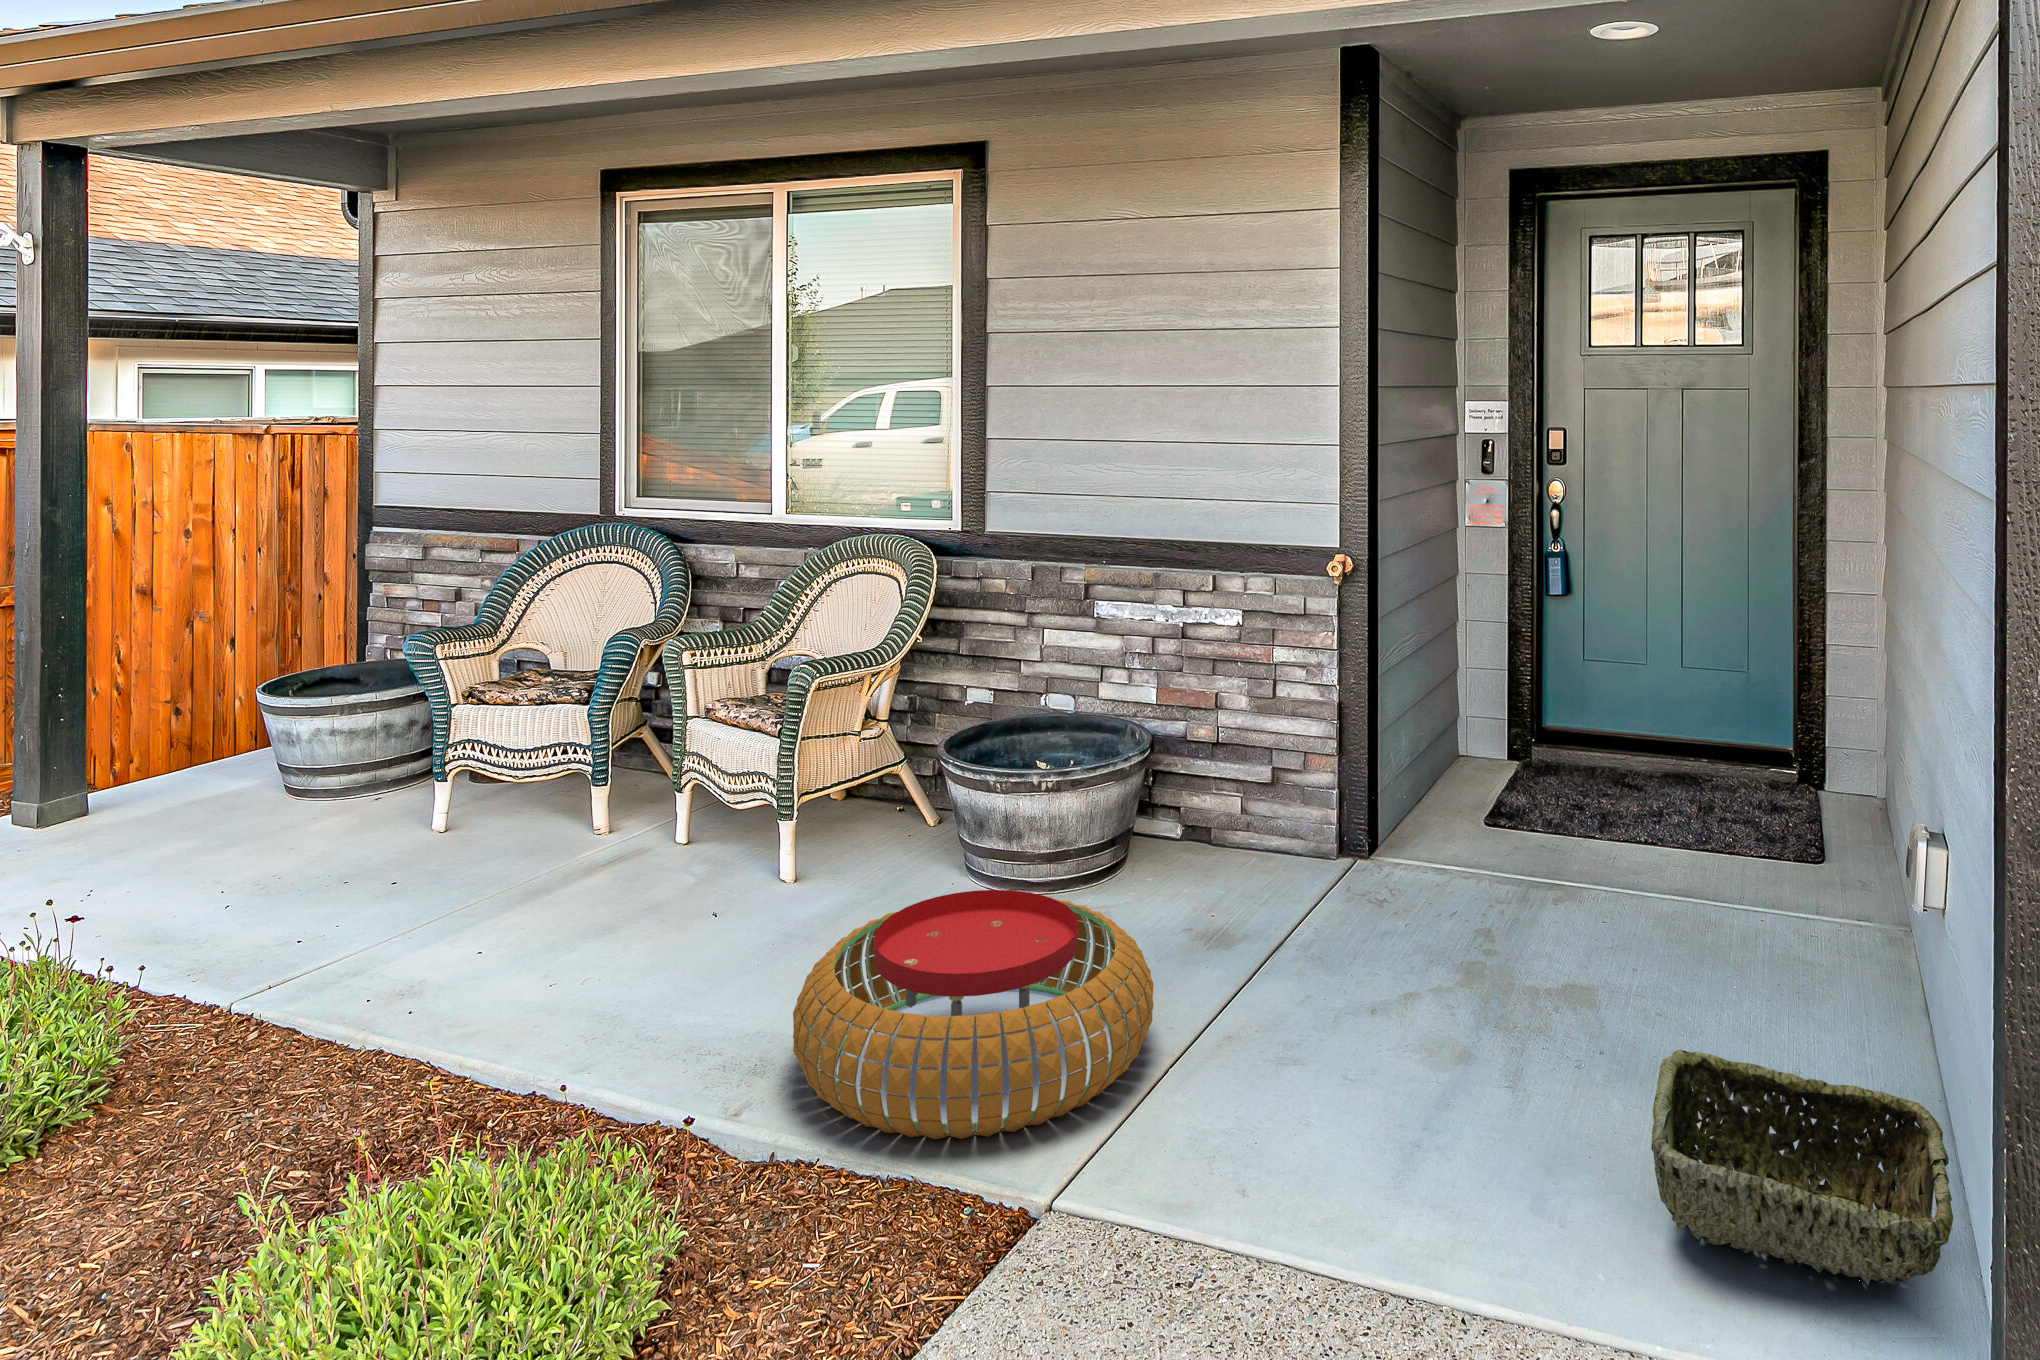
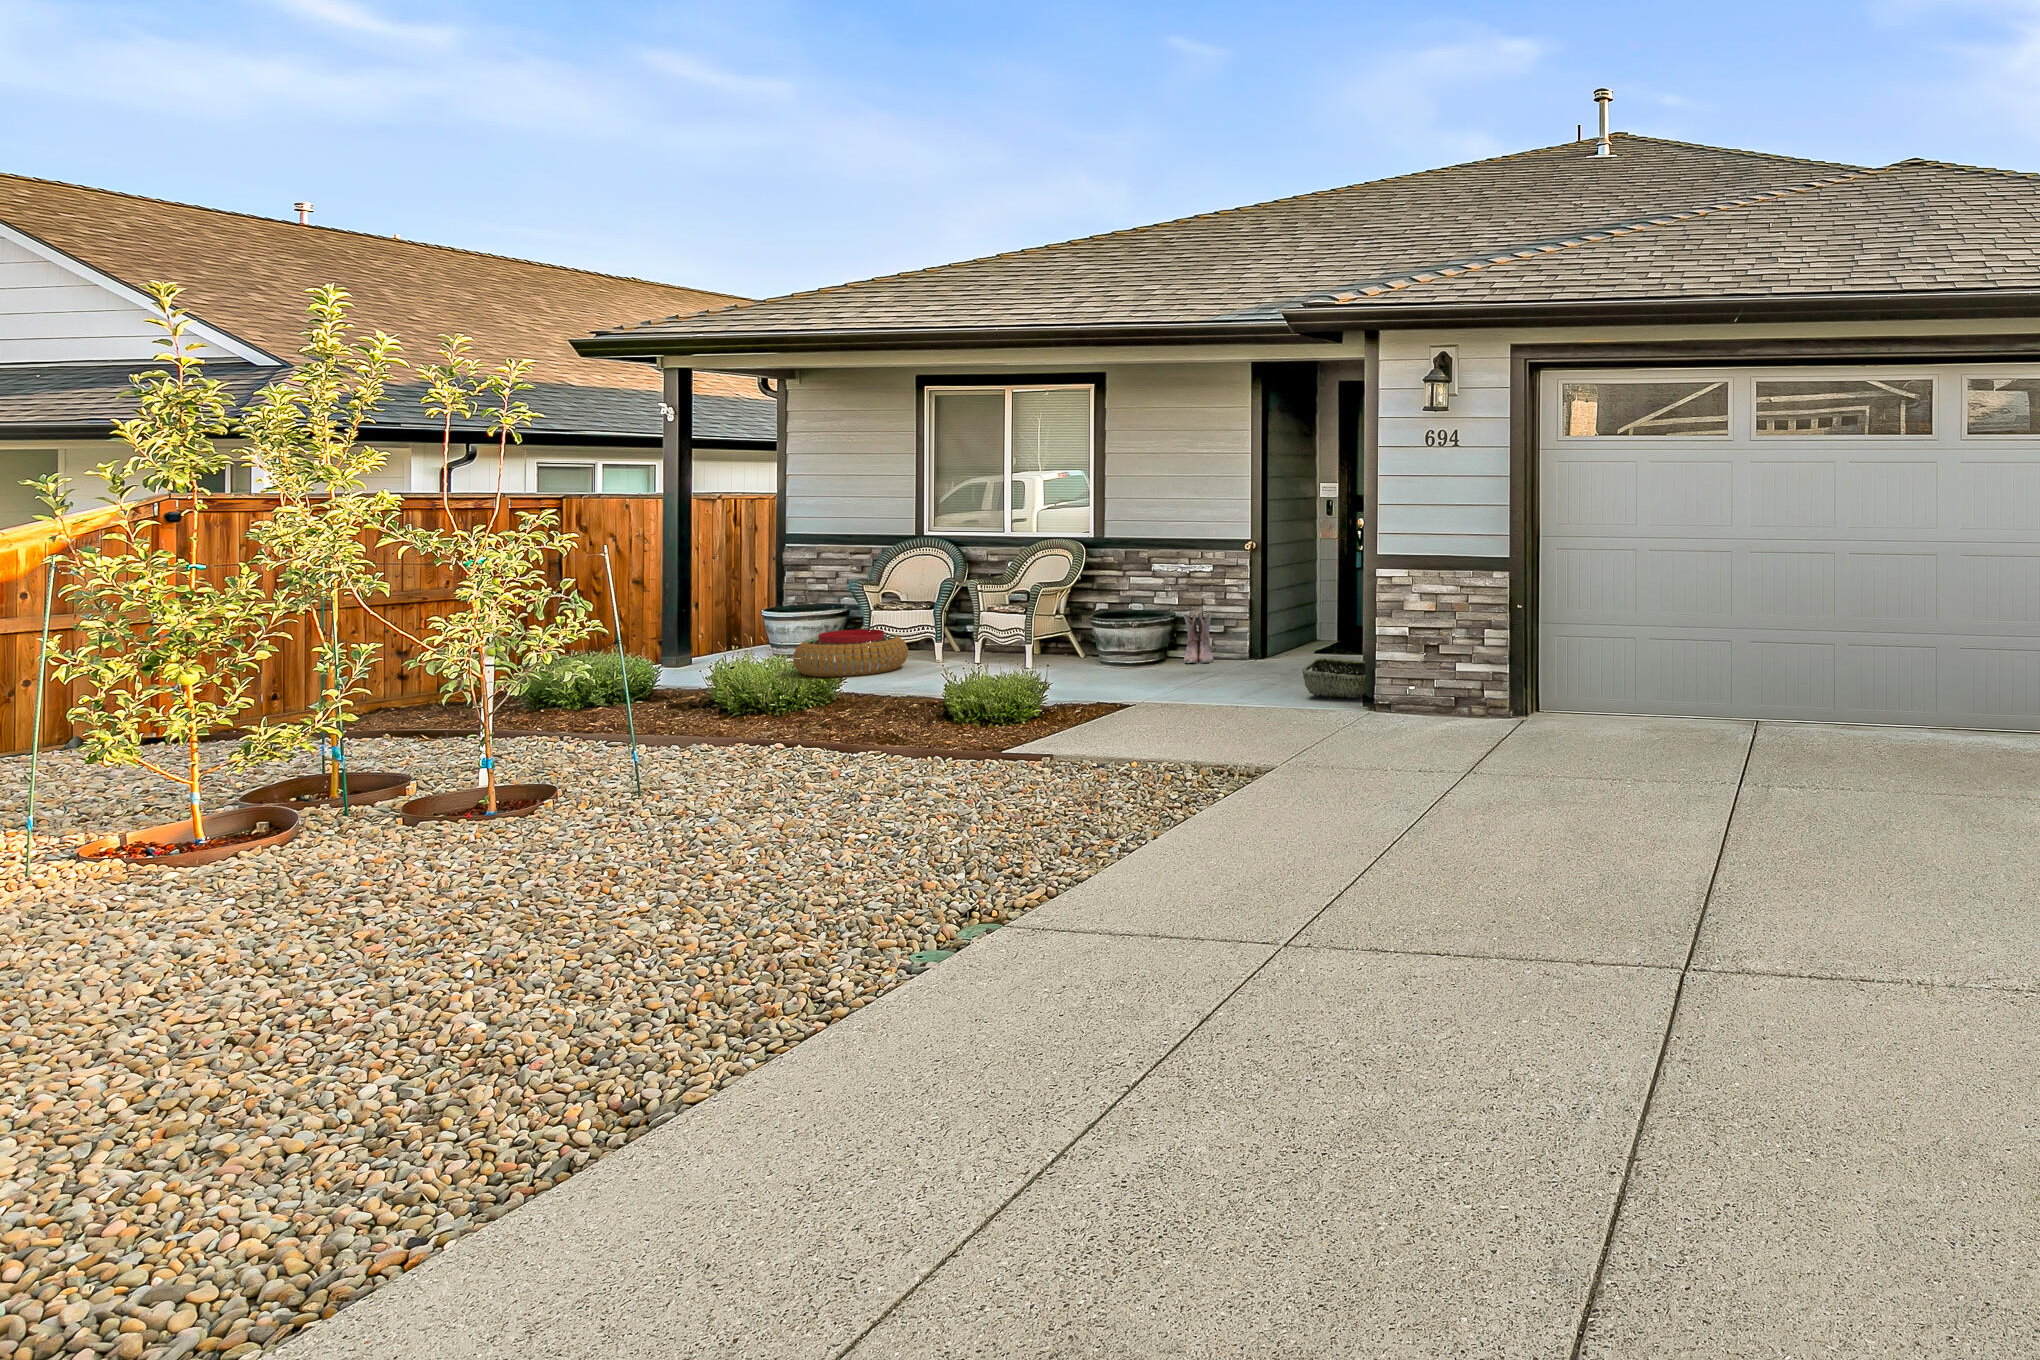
boots: none [1171,735,1248,882] -> present [1184,612,1213,664]
pouf: present [793,890,1154,1140] -> present [793,629,908,677]

